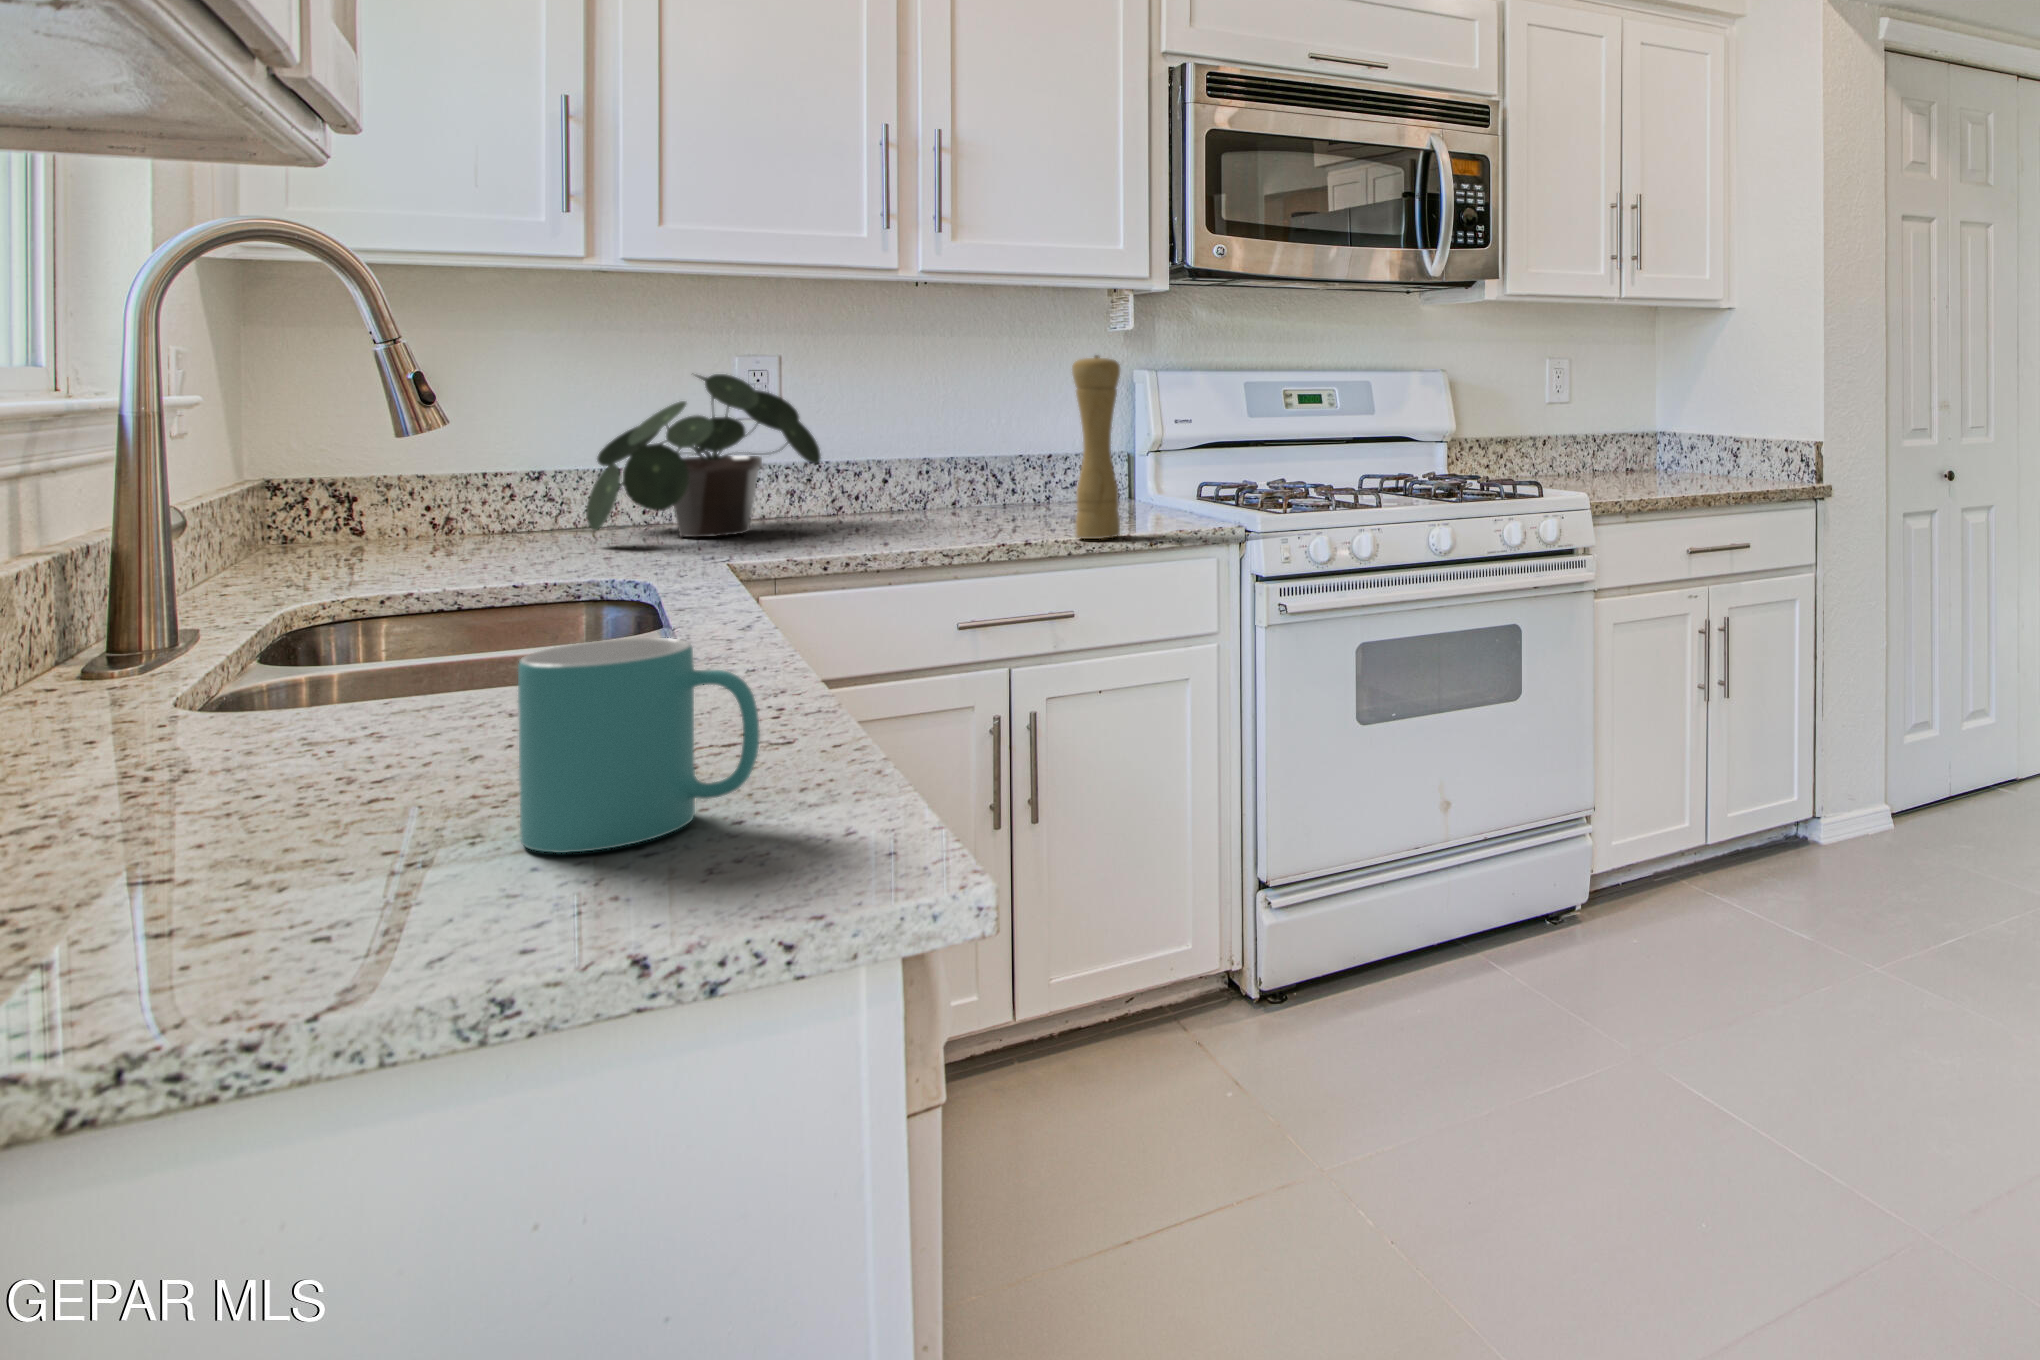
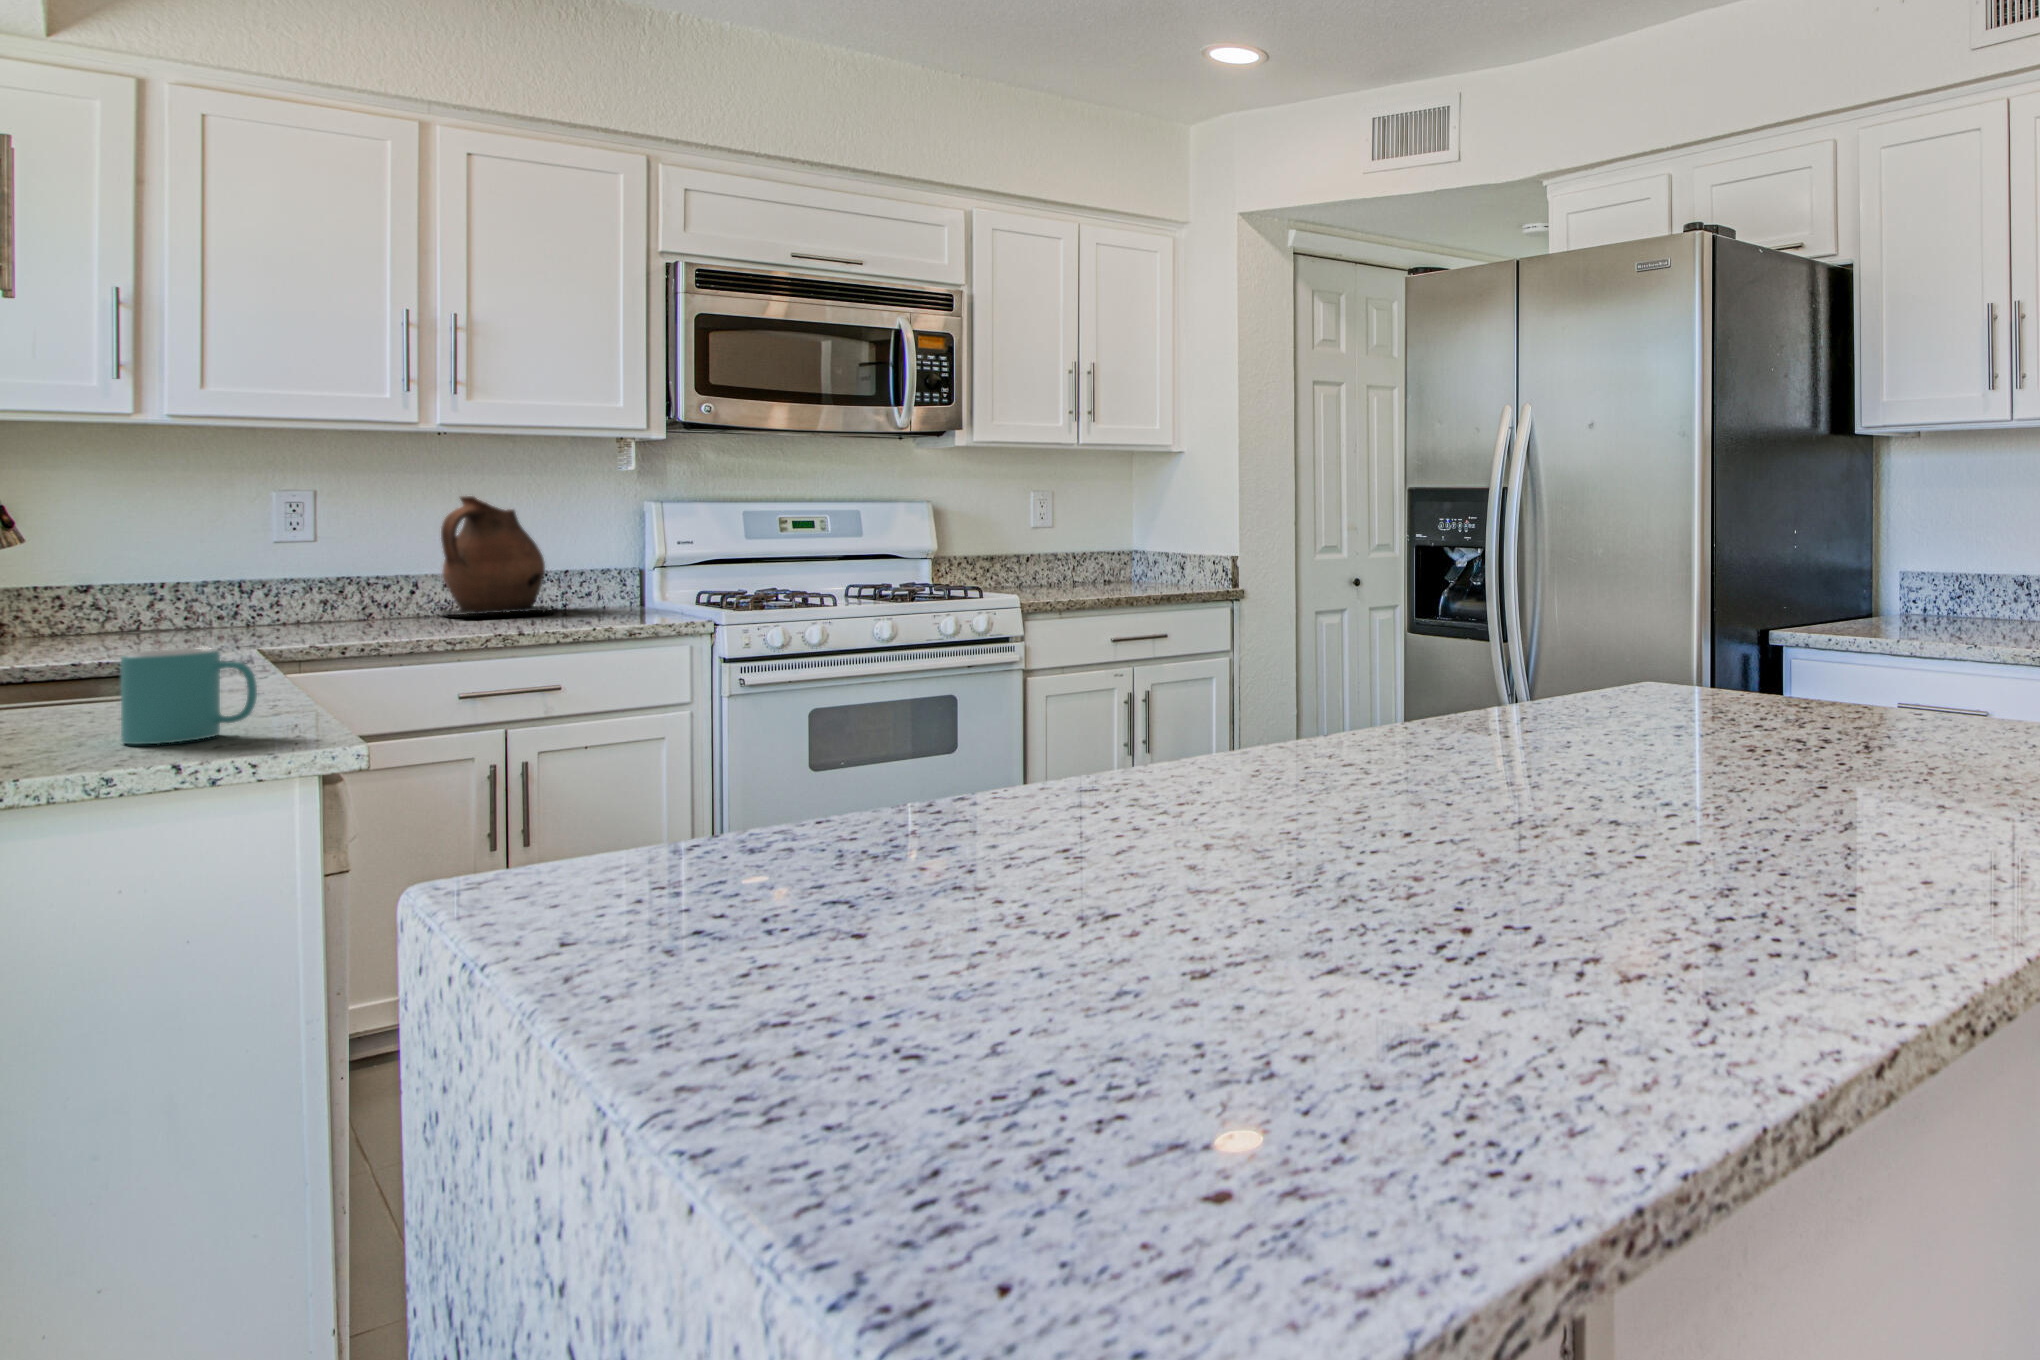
pepper mill: present [1072,355,1120,539] -> none [562,493,604,630]
ceramic pitcher: none [910,361,1048,513] -> present [441,496,552,615]
potted plant: present [586,374,821,537] -> none [132,507,347,634]

